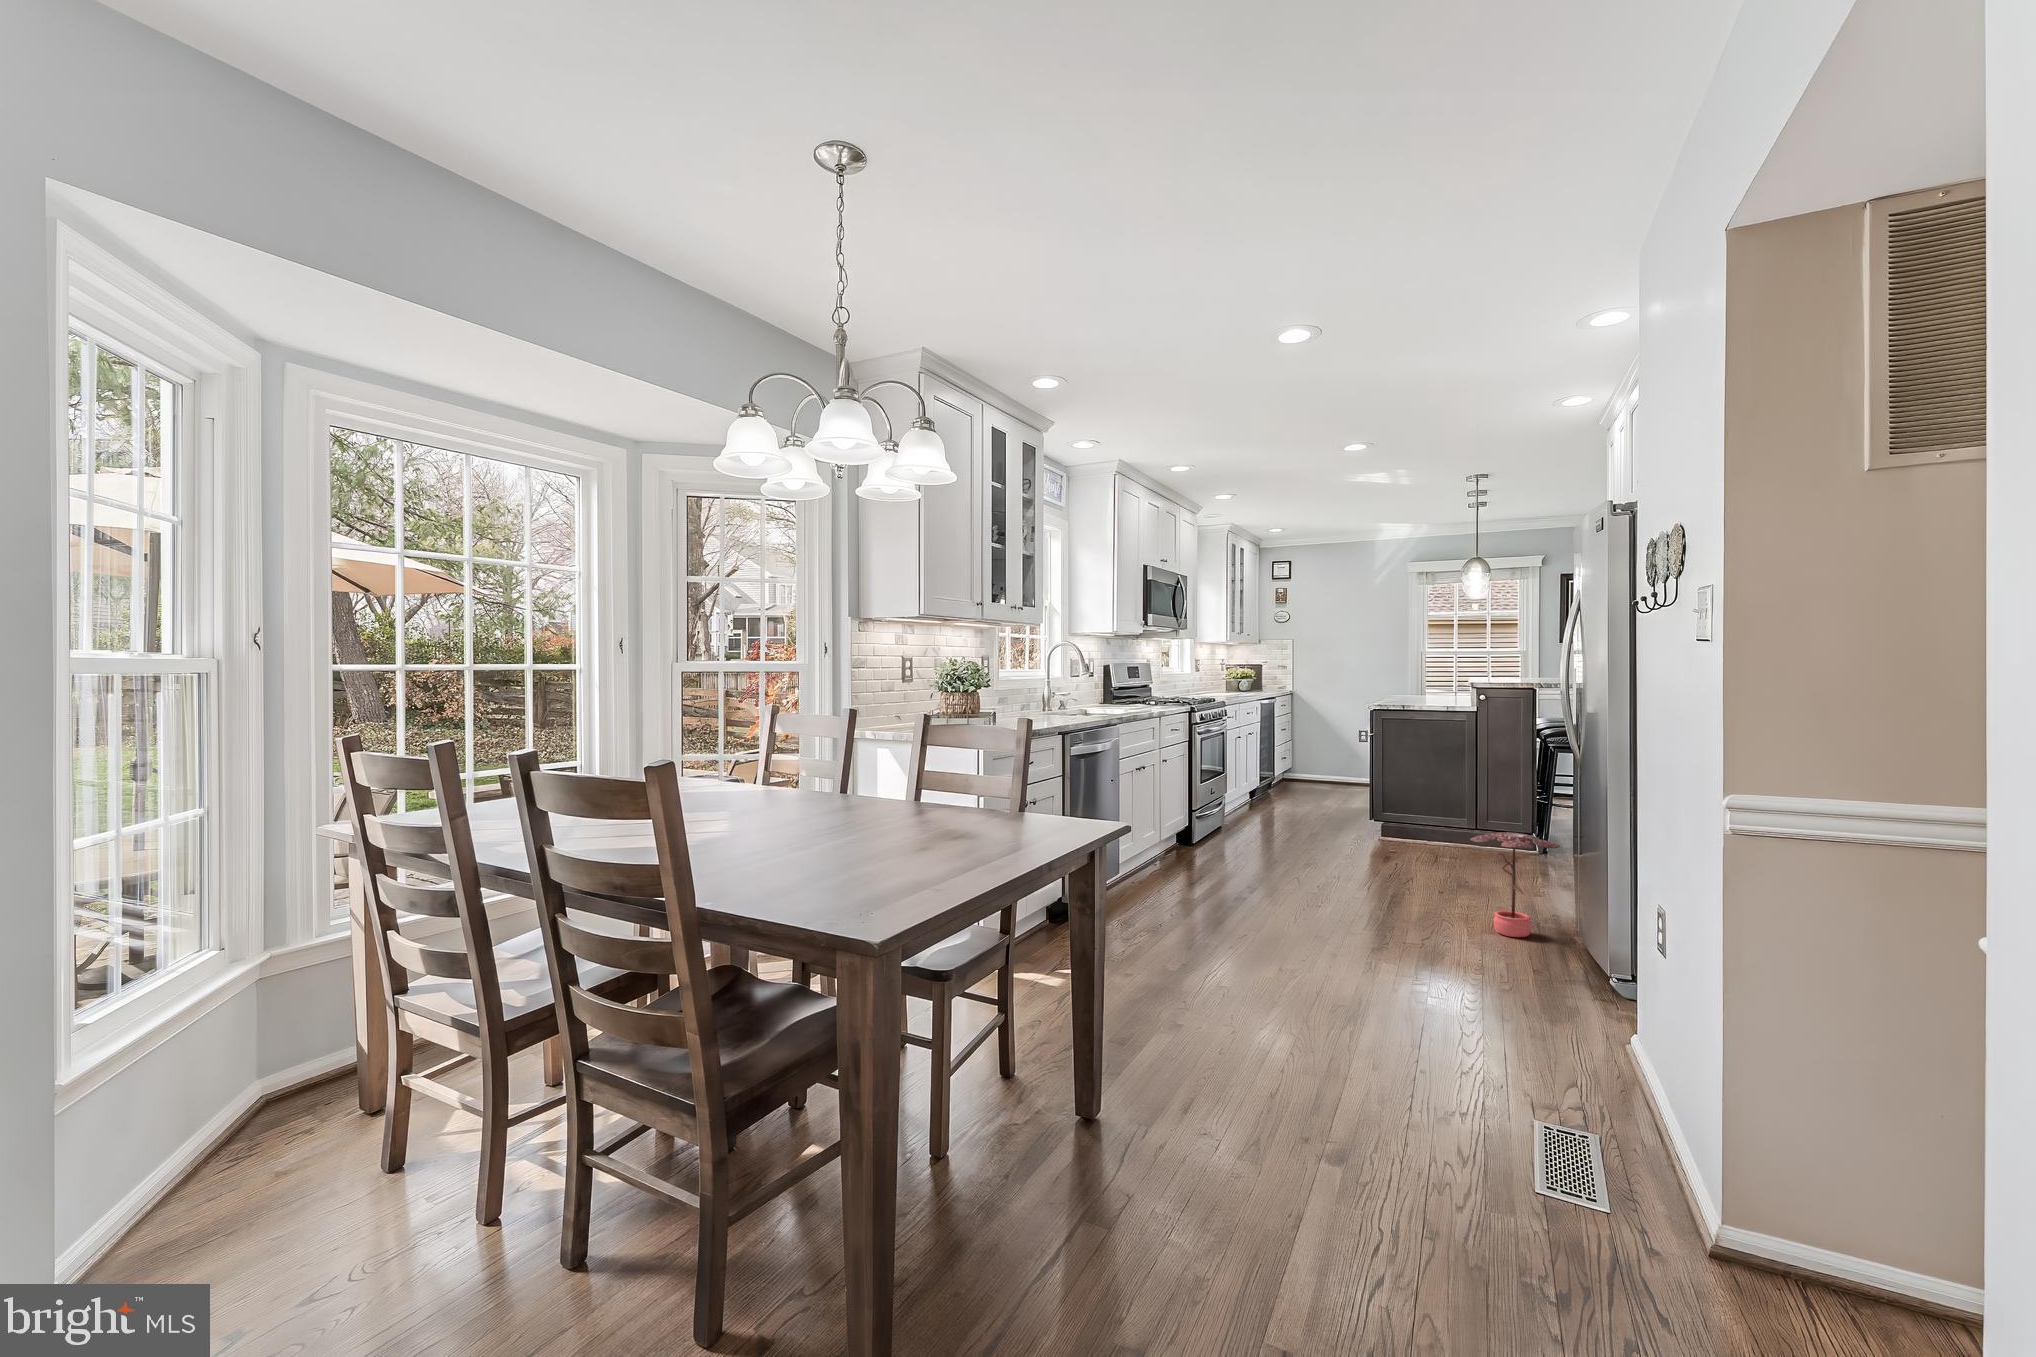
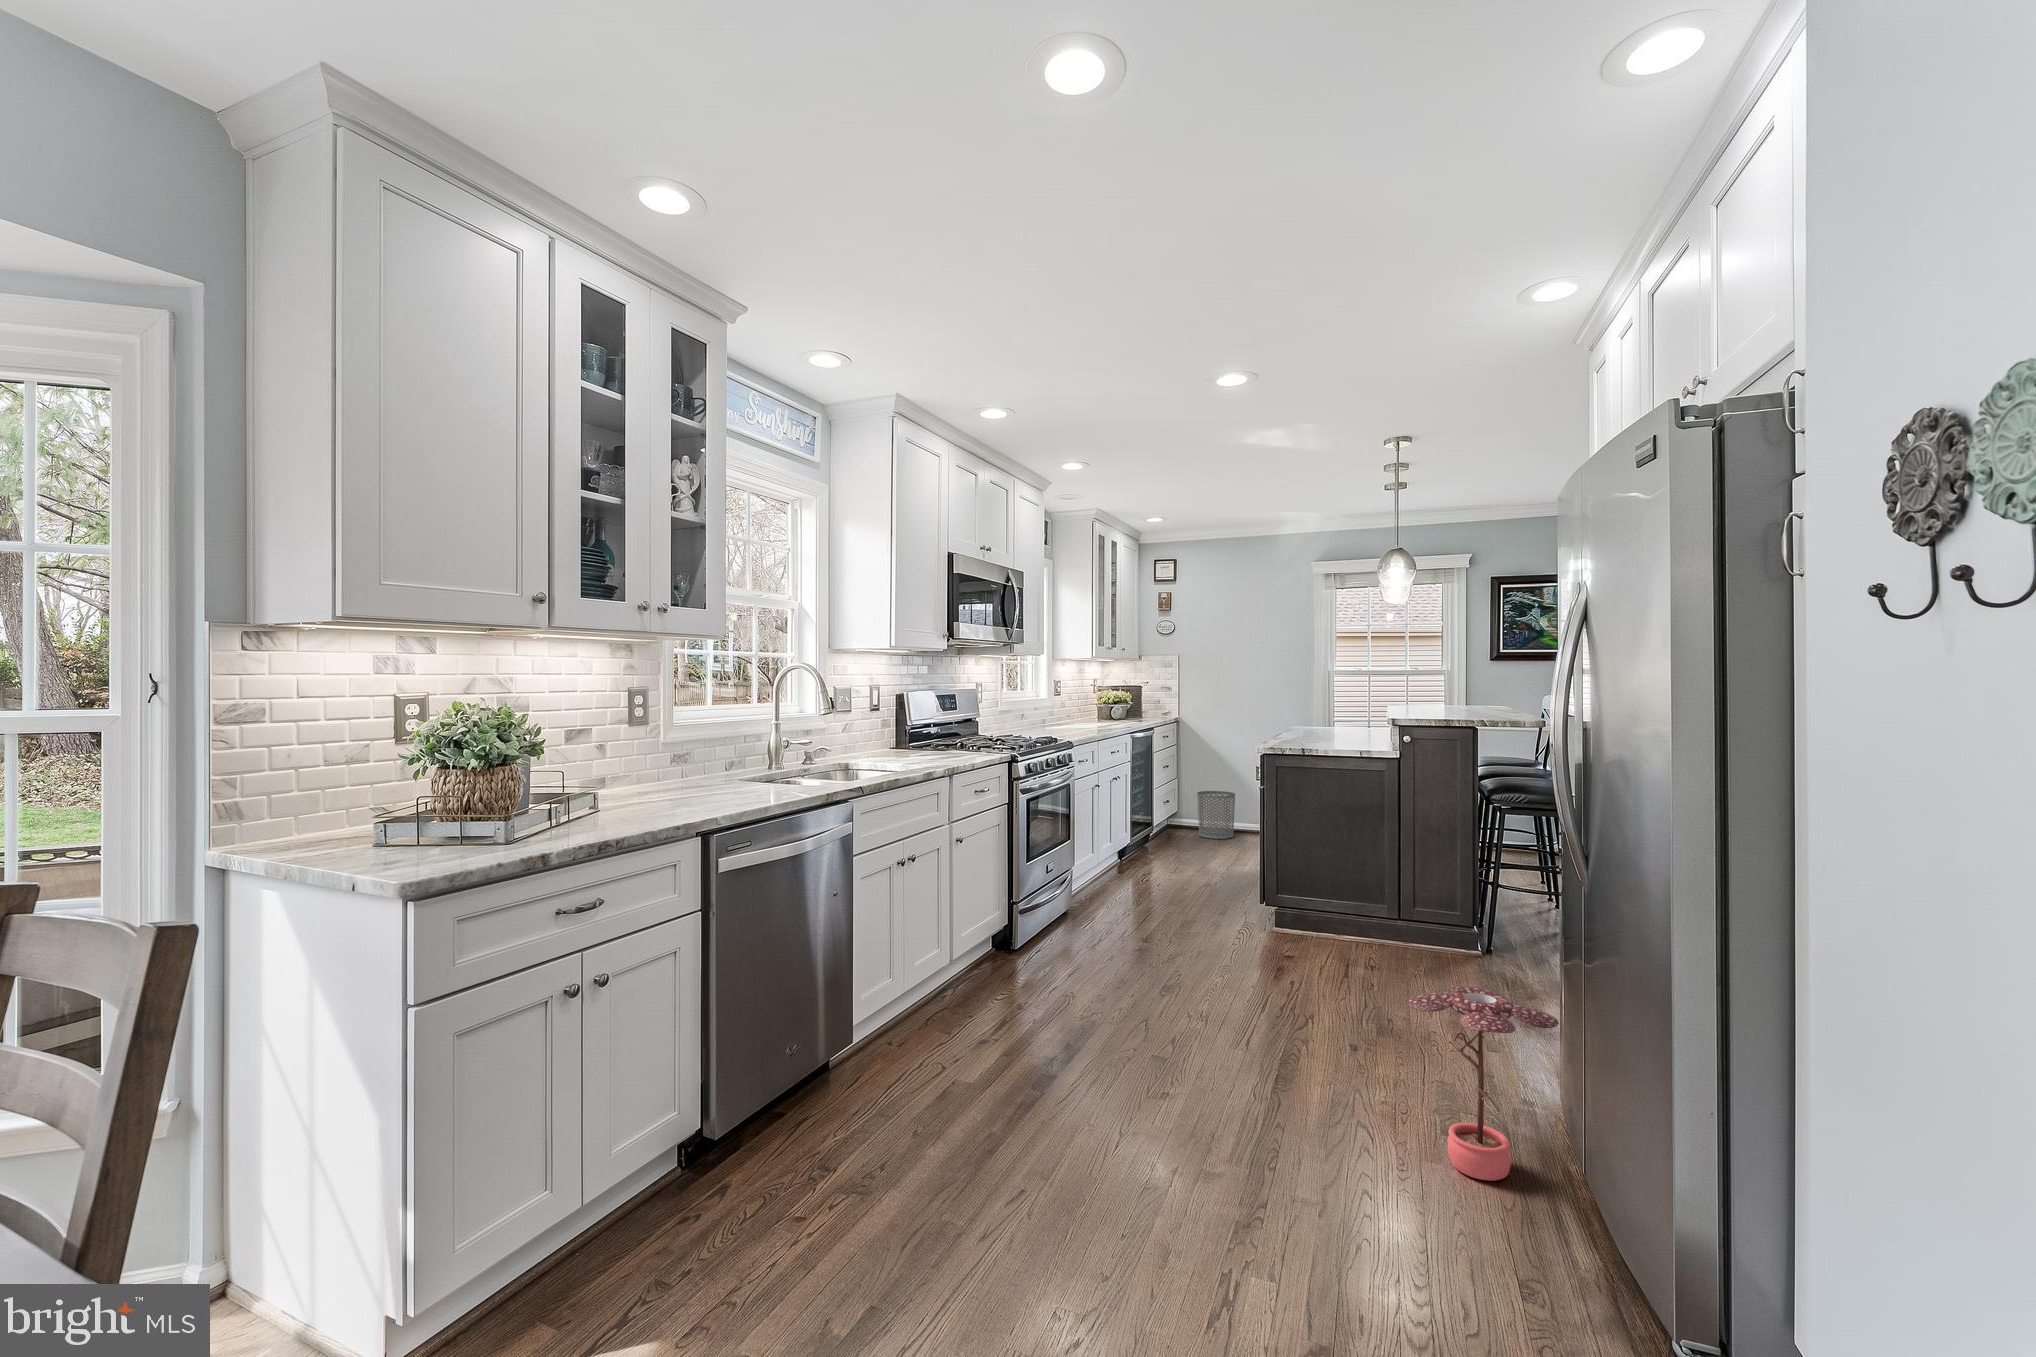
waste bin: none [1309,751,1340,789] -> present [1197,791,1235,839]

